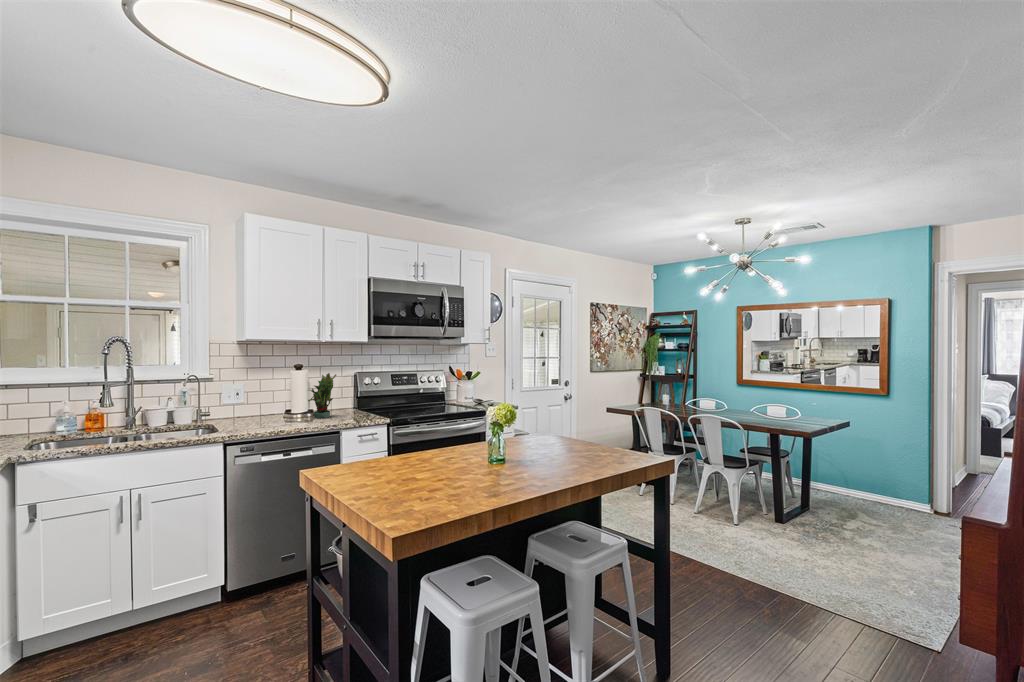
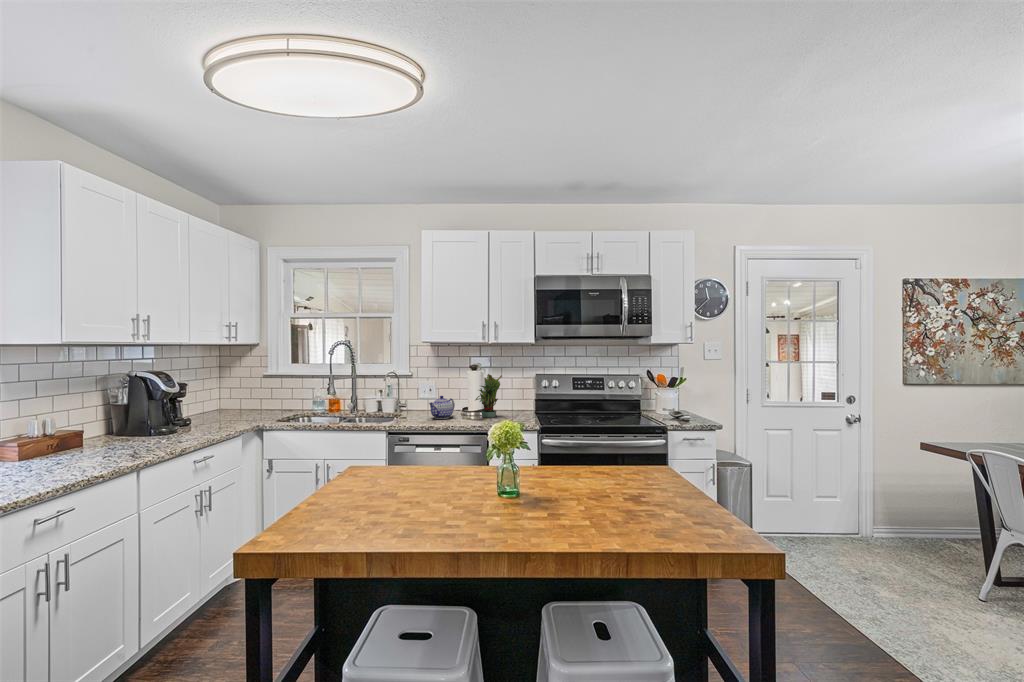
teapot: none [259,399,286,424] -> present [429,396,455,419]

